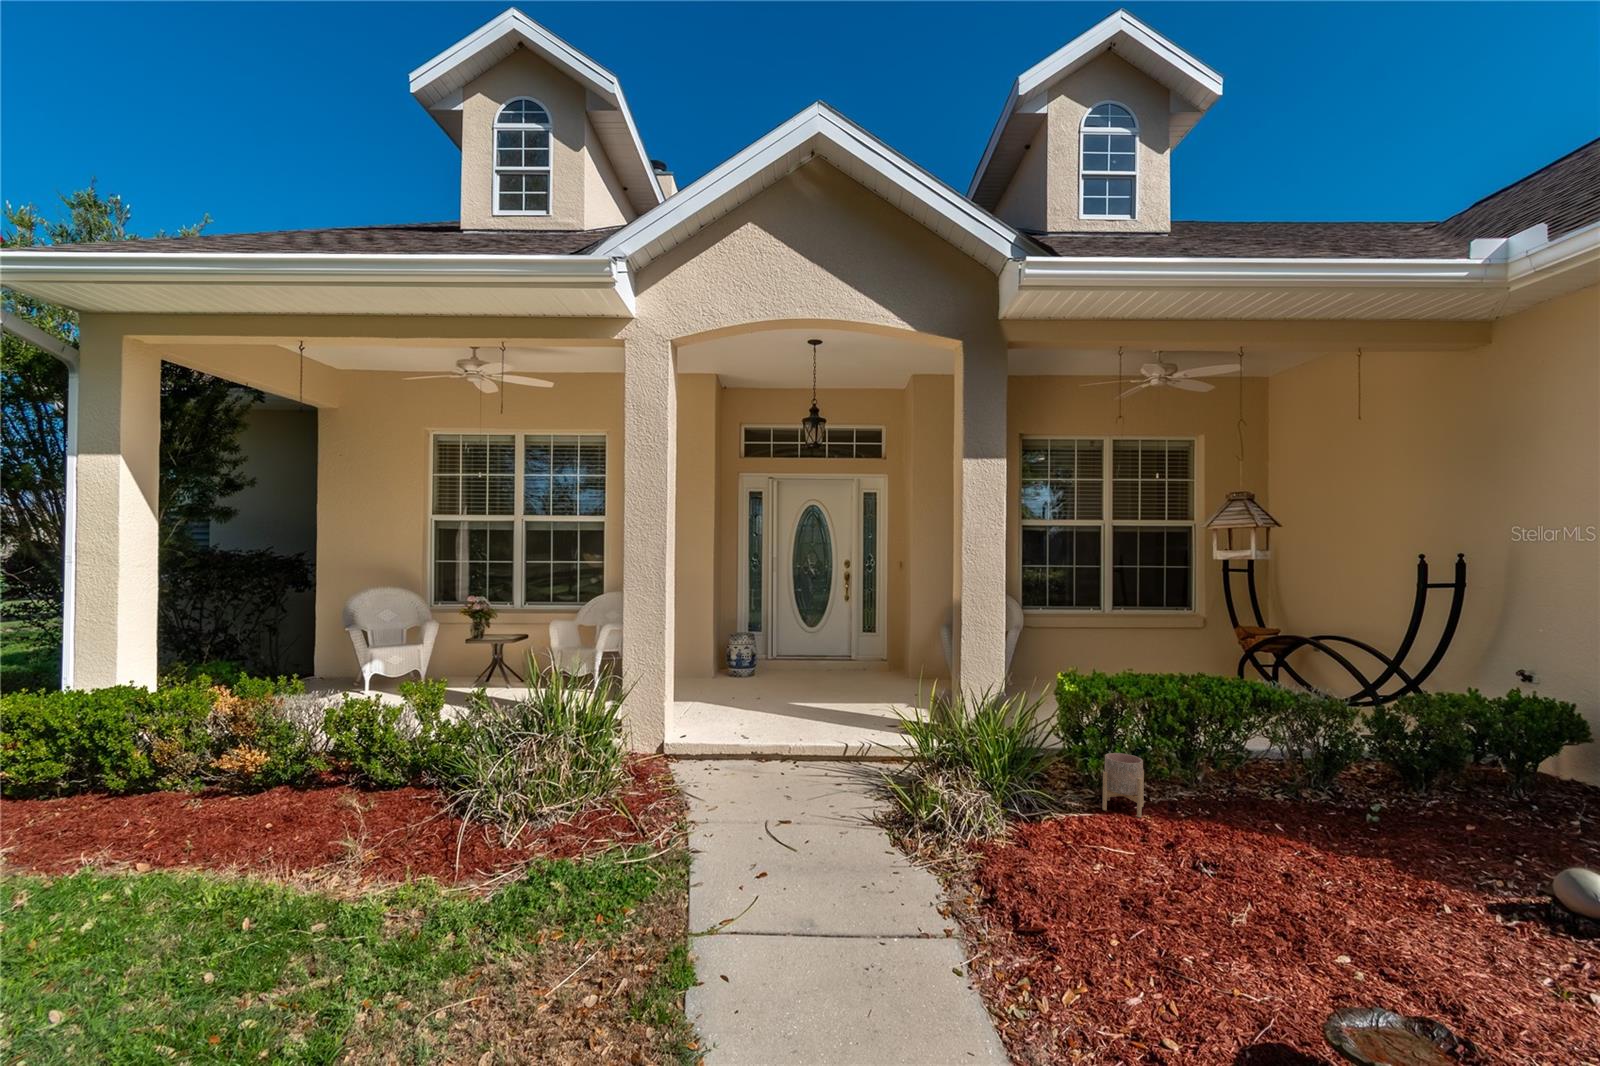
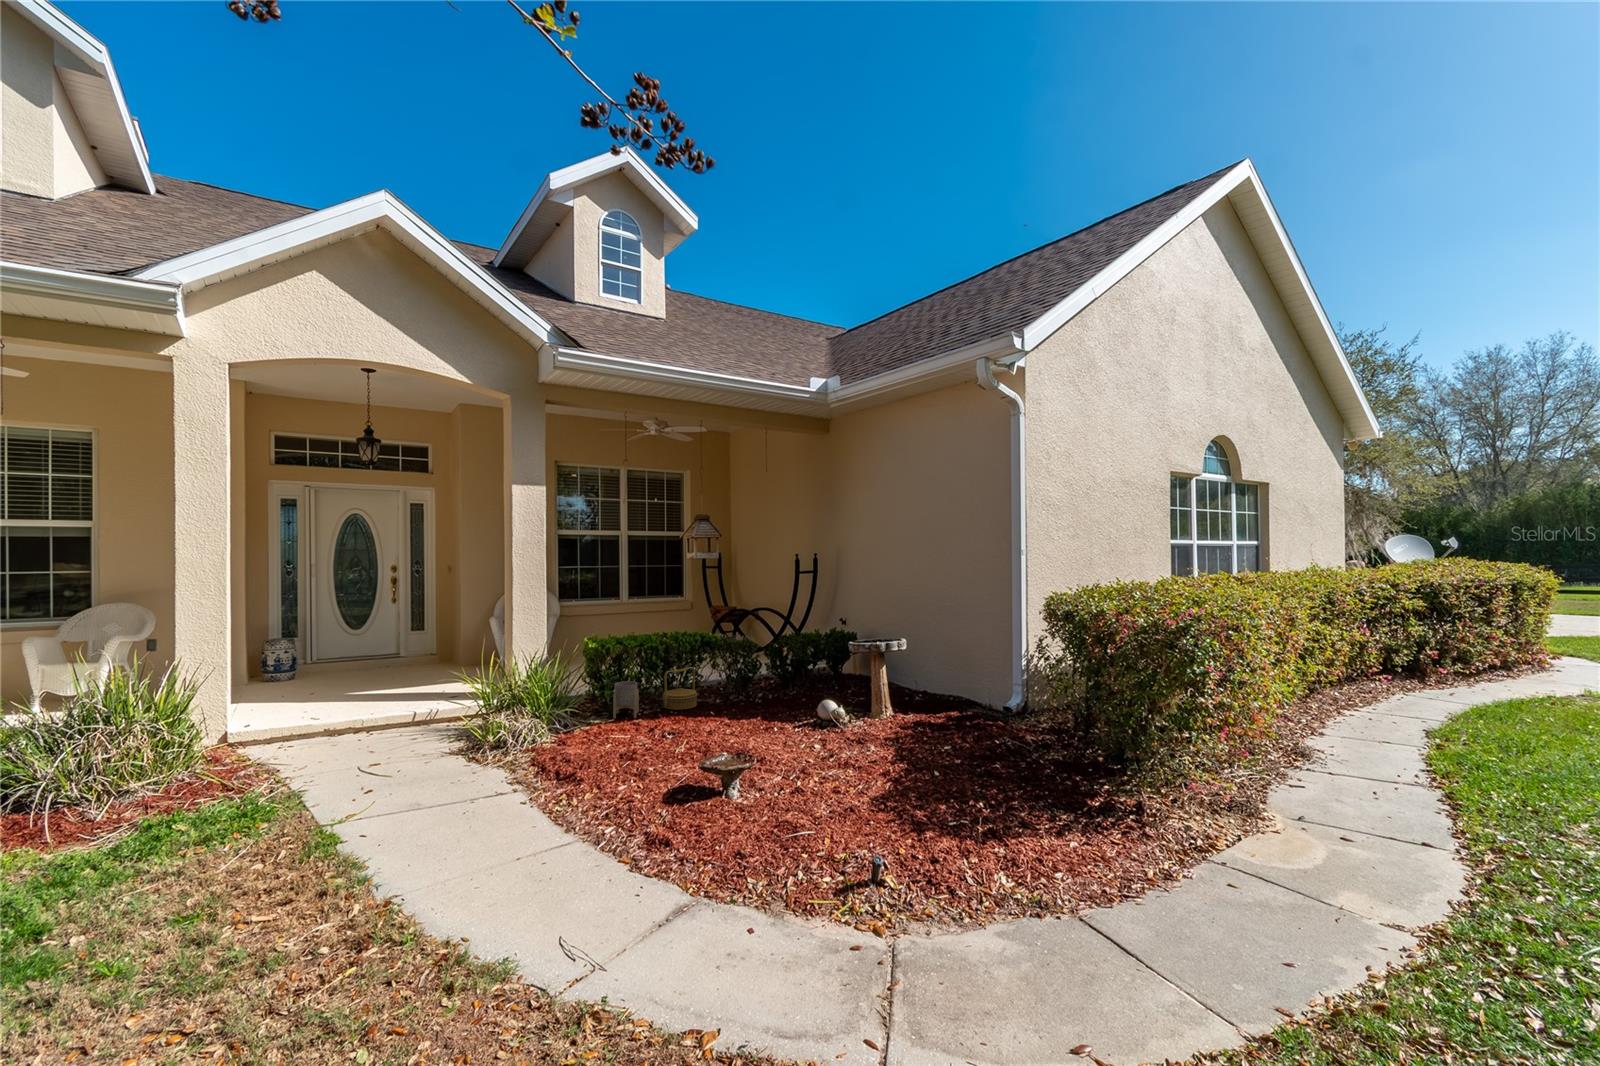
woven basket: none [1184,746,1250,819] -> present [663,667,697,710]

